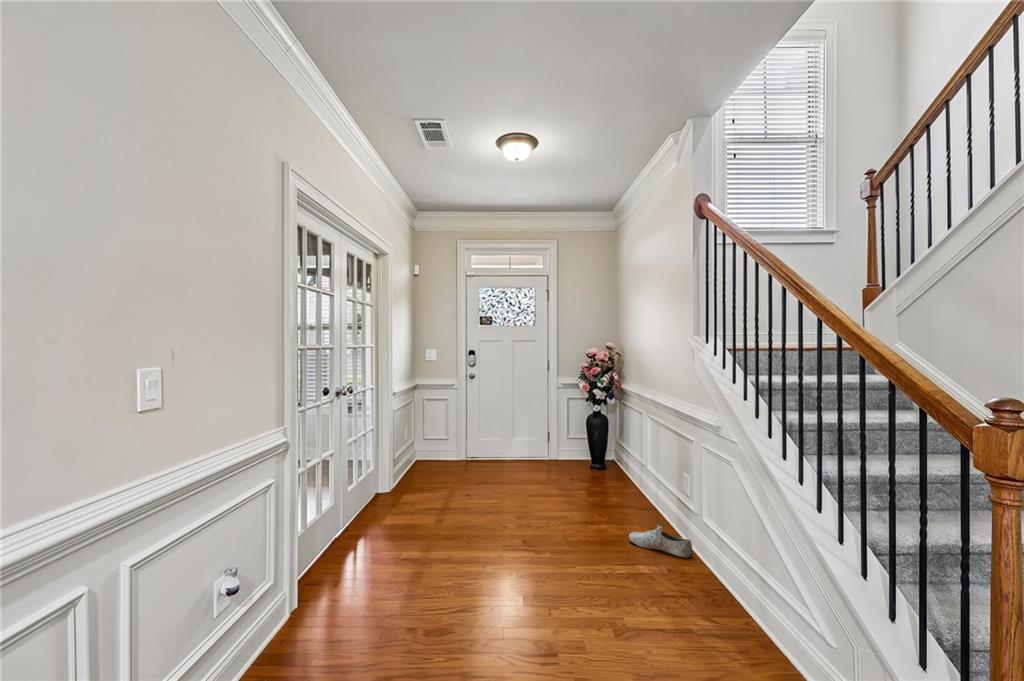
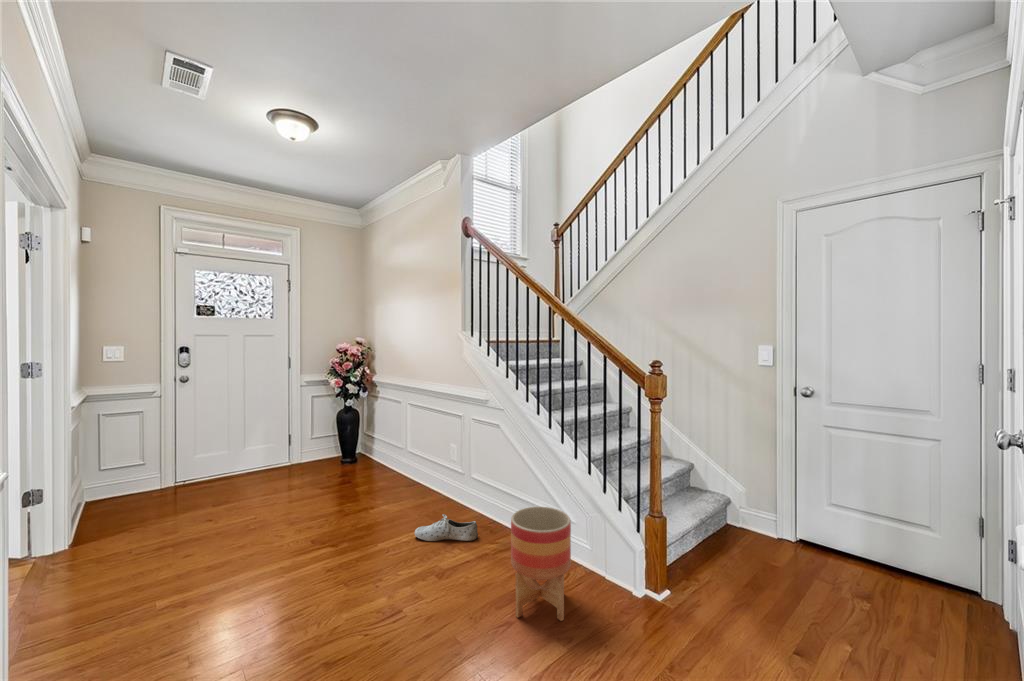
planter: none [693,527,761,650] -> present [511,507,571,621]

